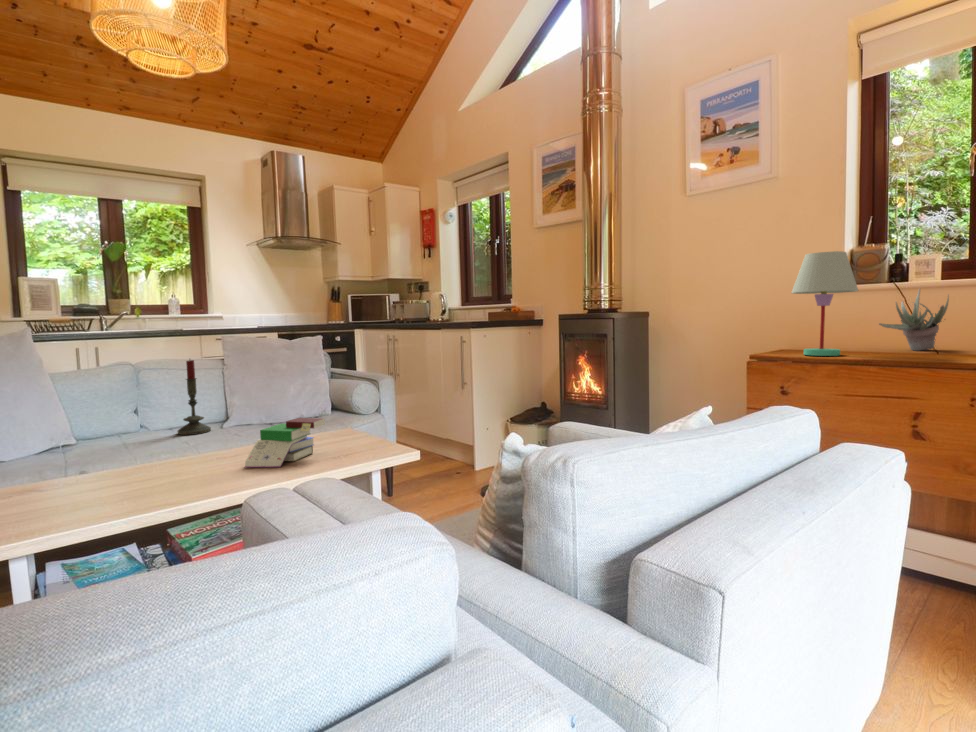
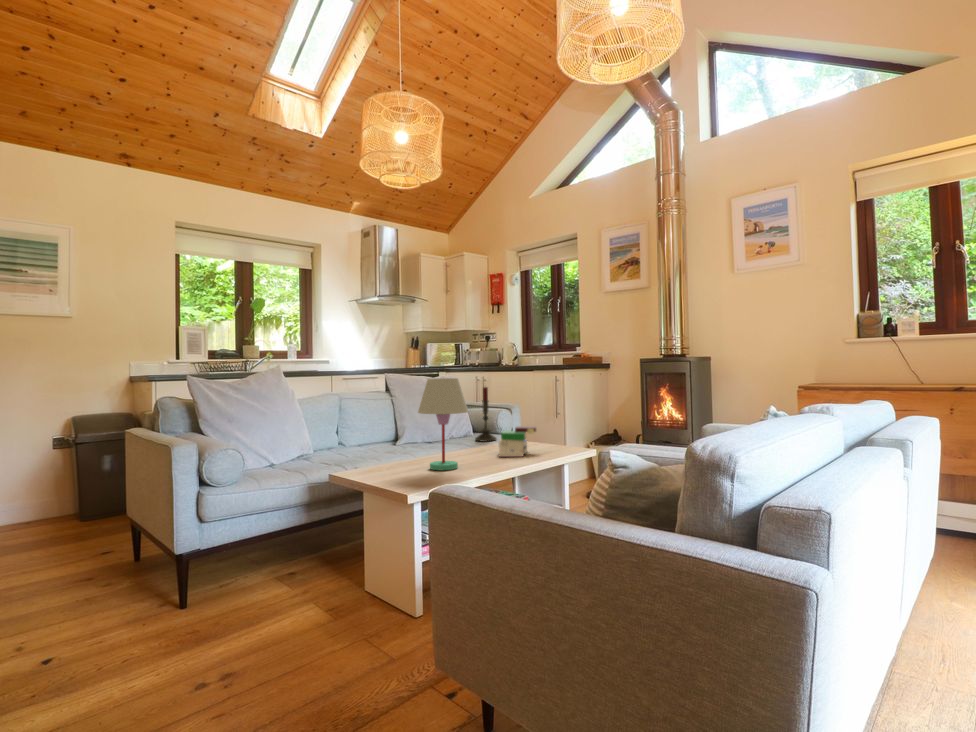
table lamp: present [791,251,858,356] -> present [418,378,468,470]
succulent plant: present [879,289,949,351] -> none [884,340,928,382]
candle: present [178,360,211,435] -> present [475,387,496,442]

